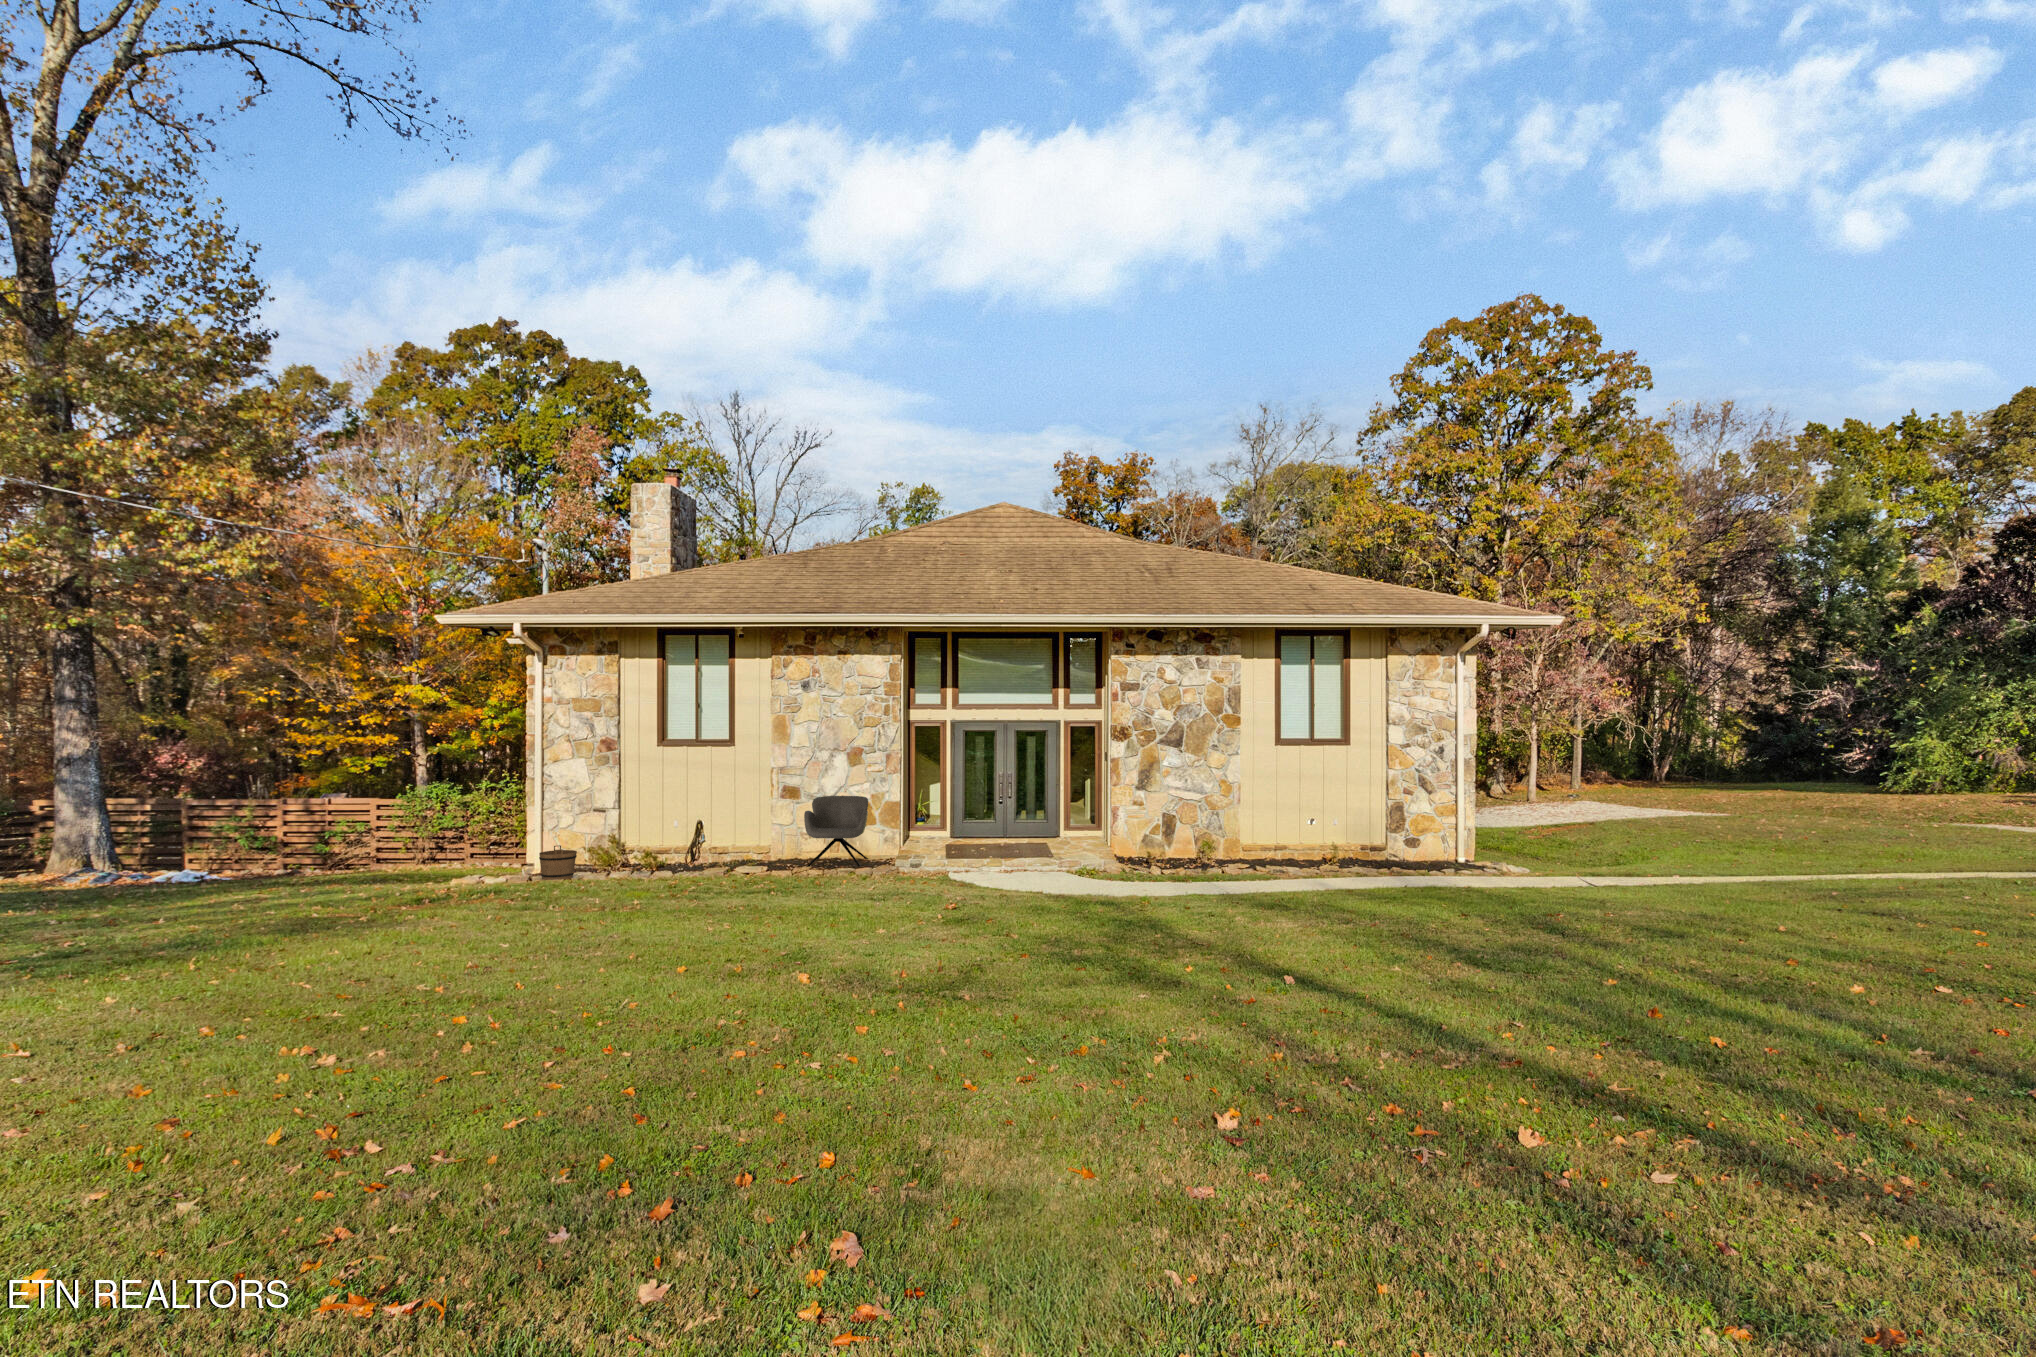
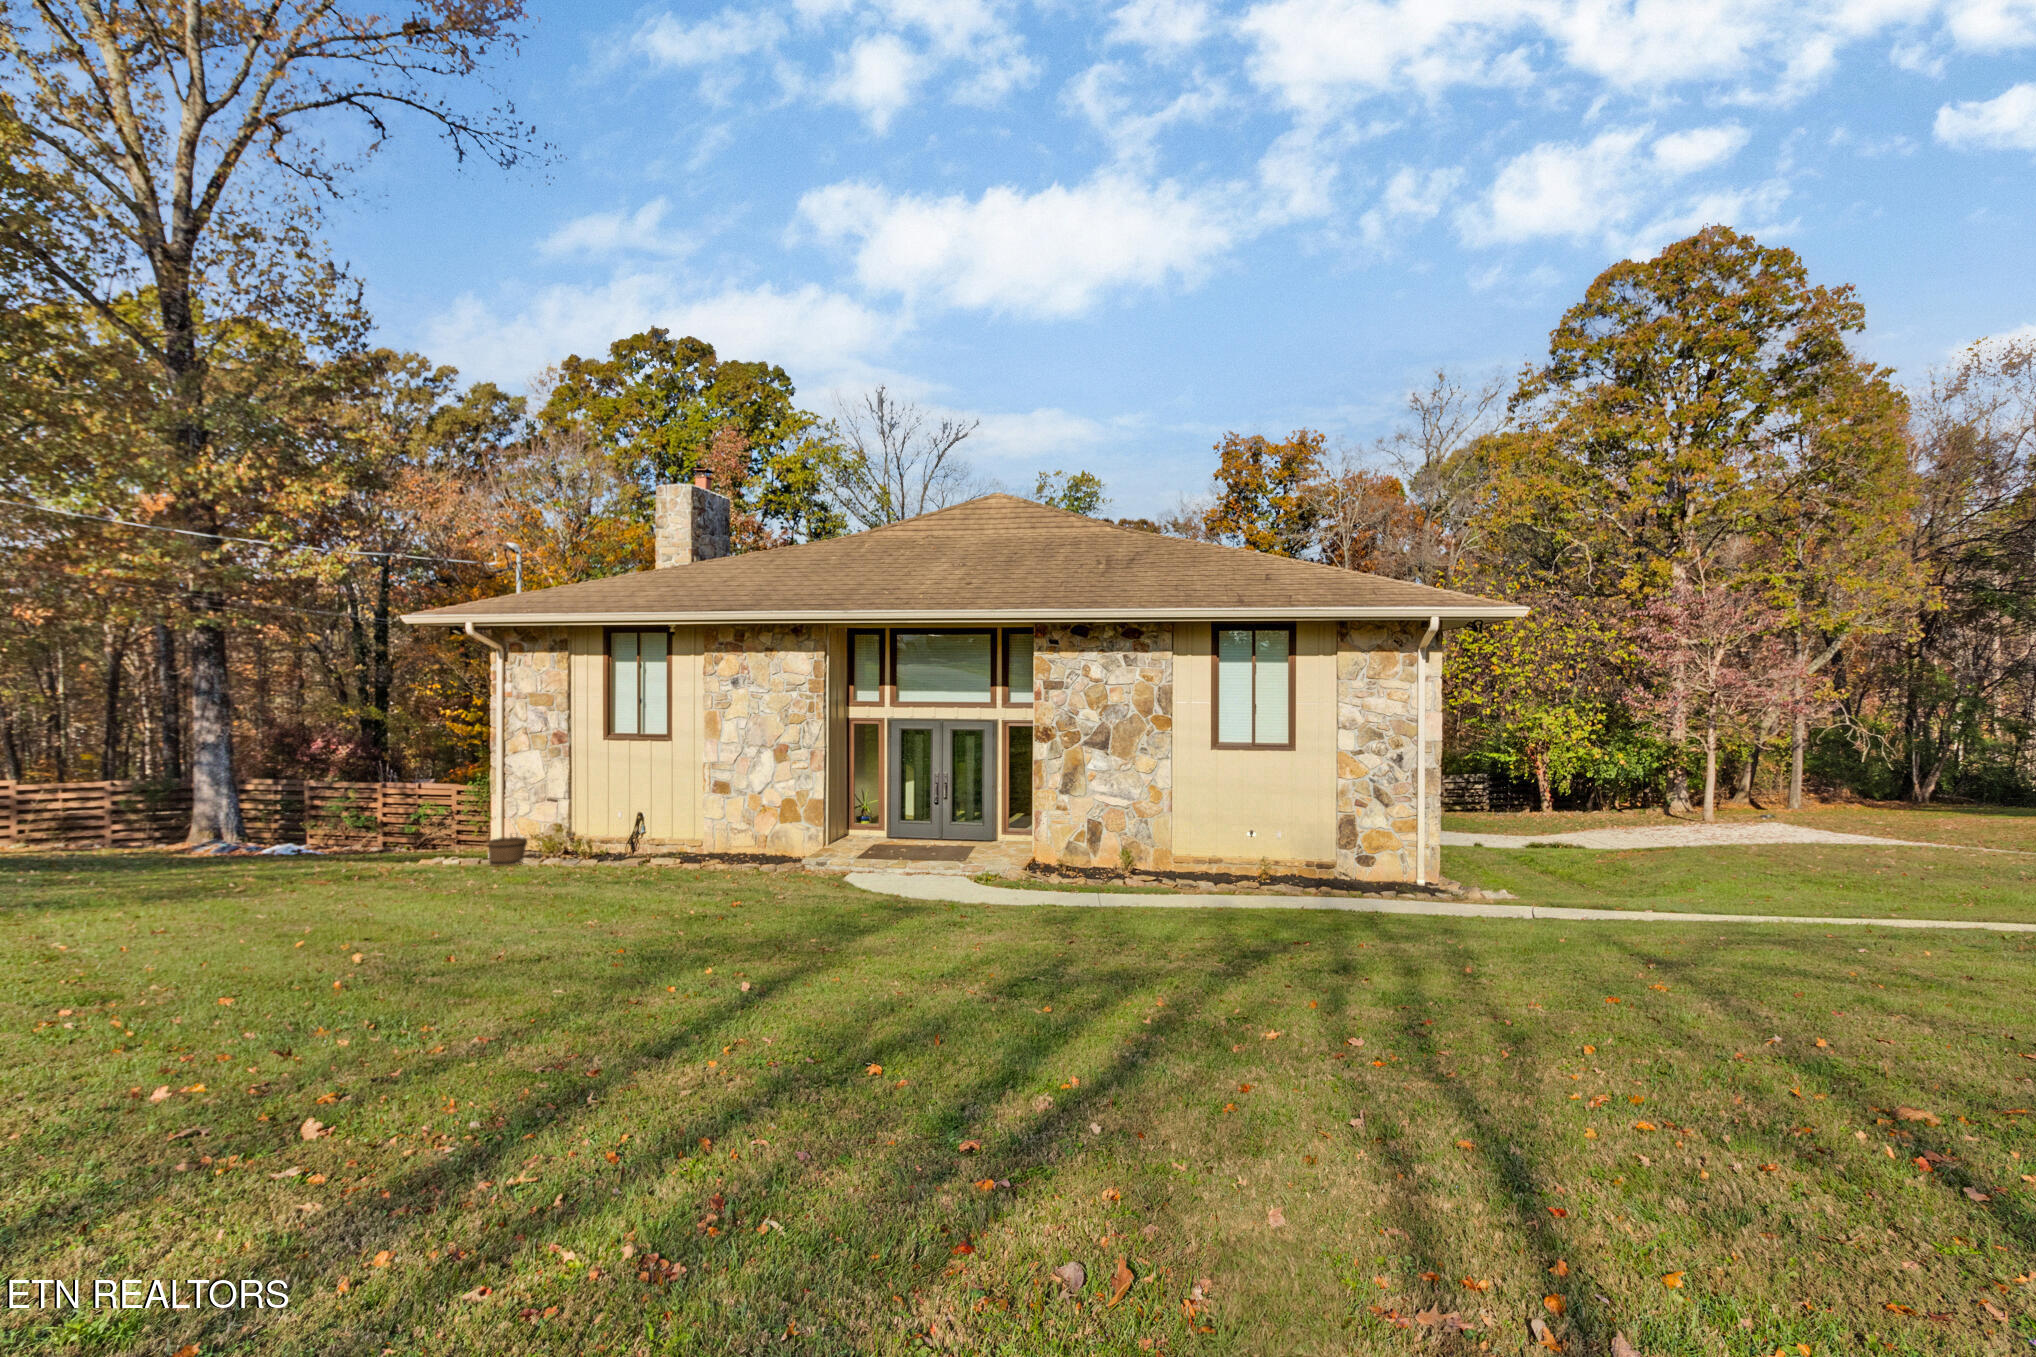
armchair: present [804,796,868,867] -> none [714,792,792,865]

